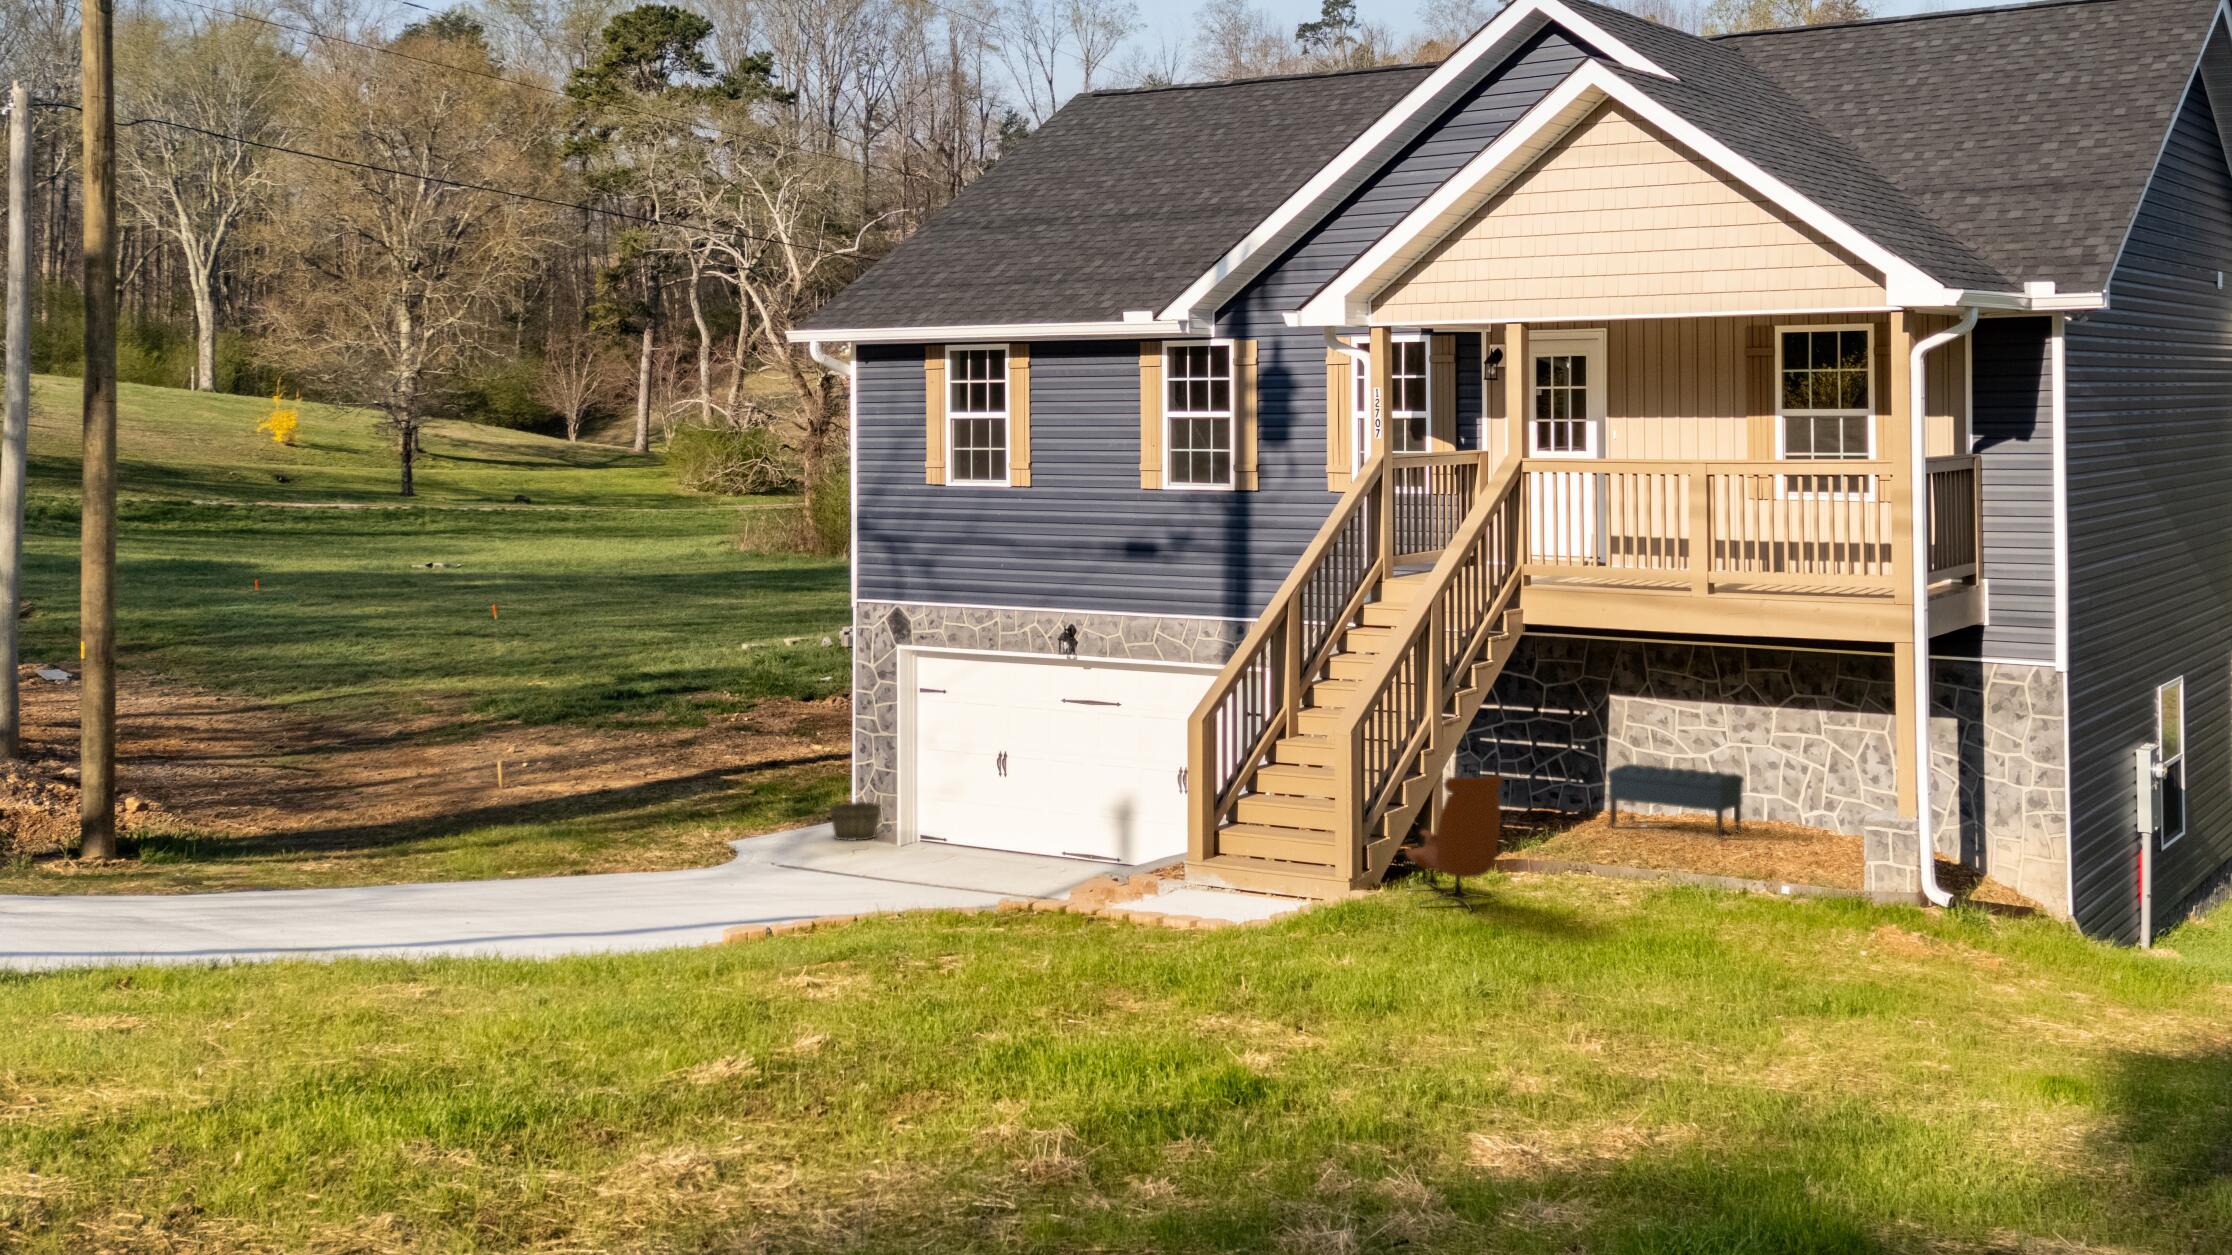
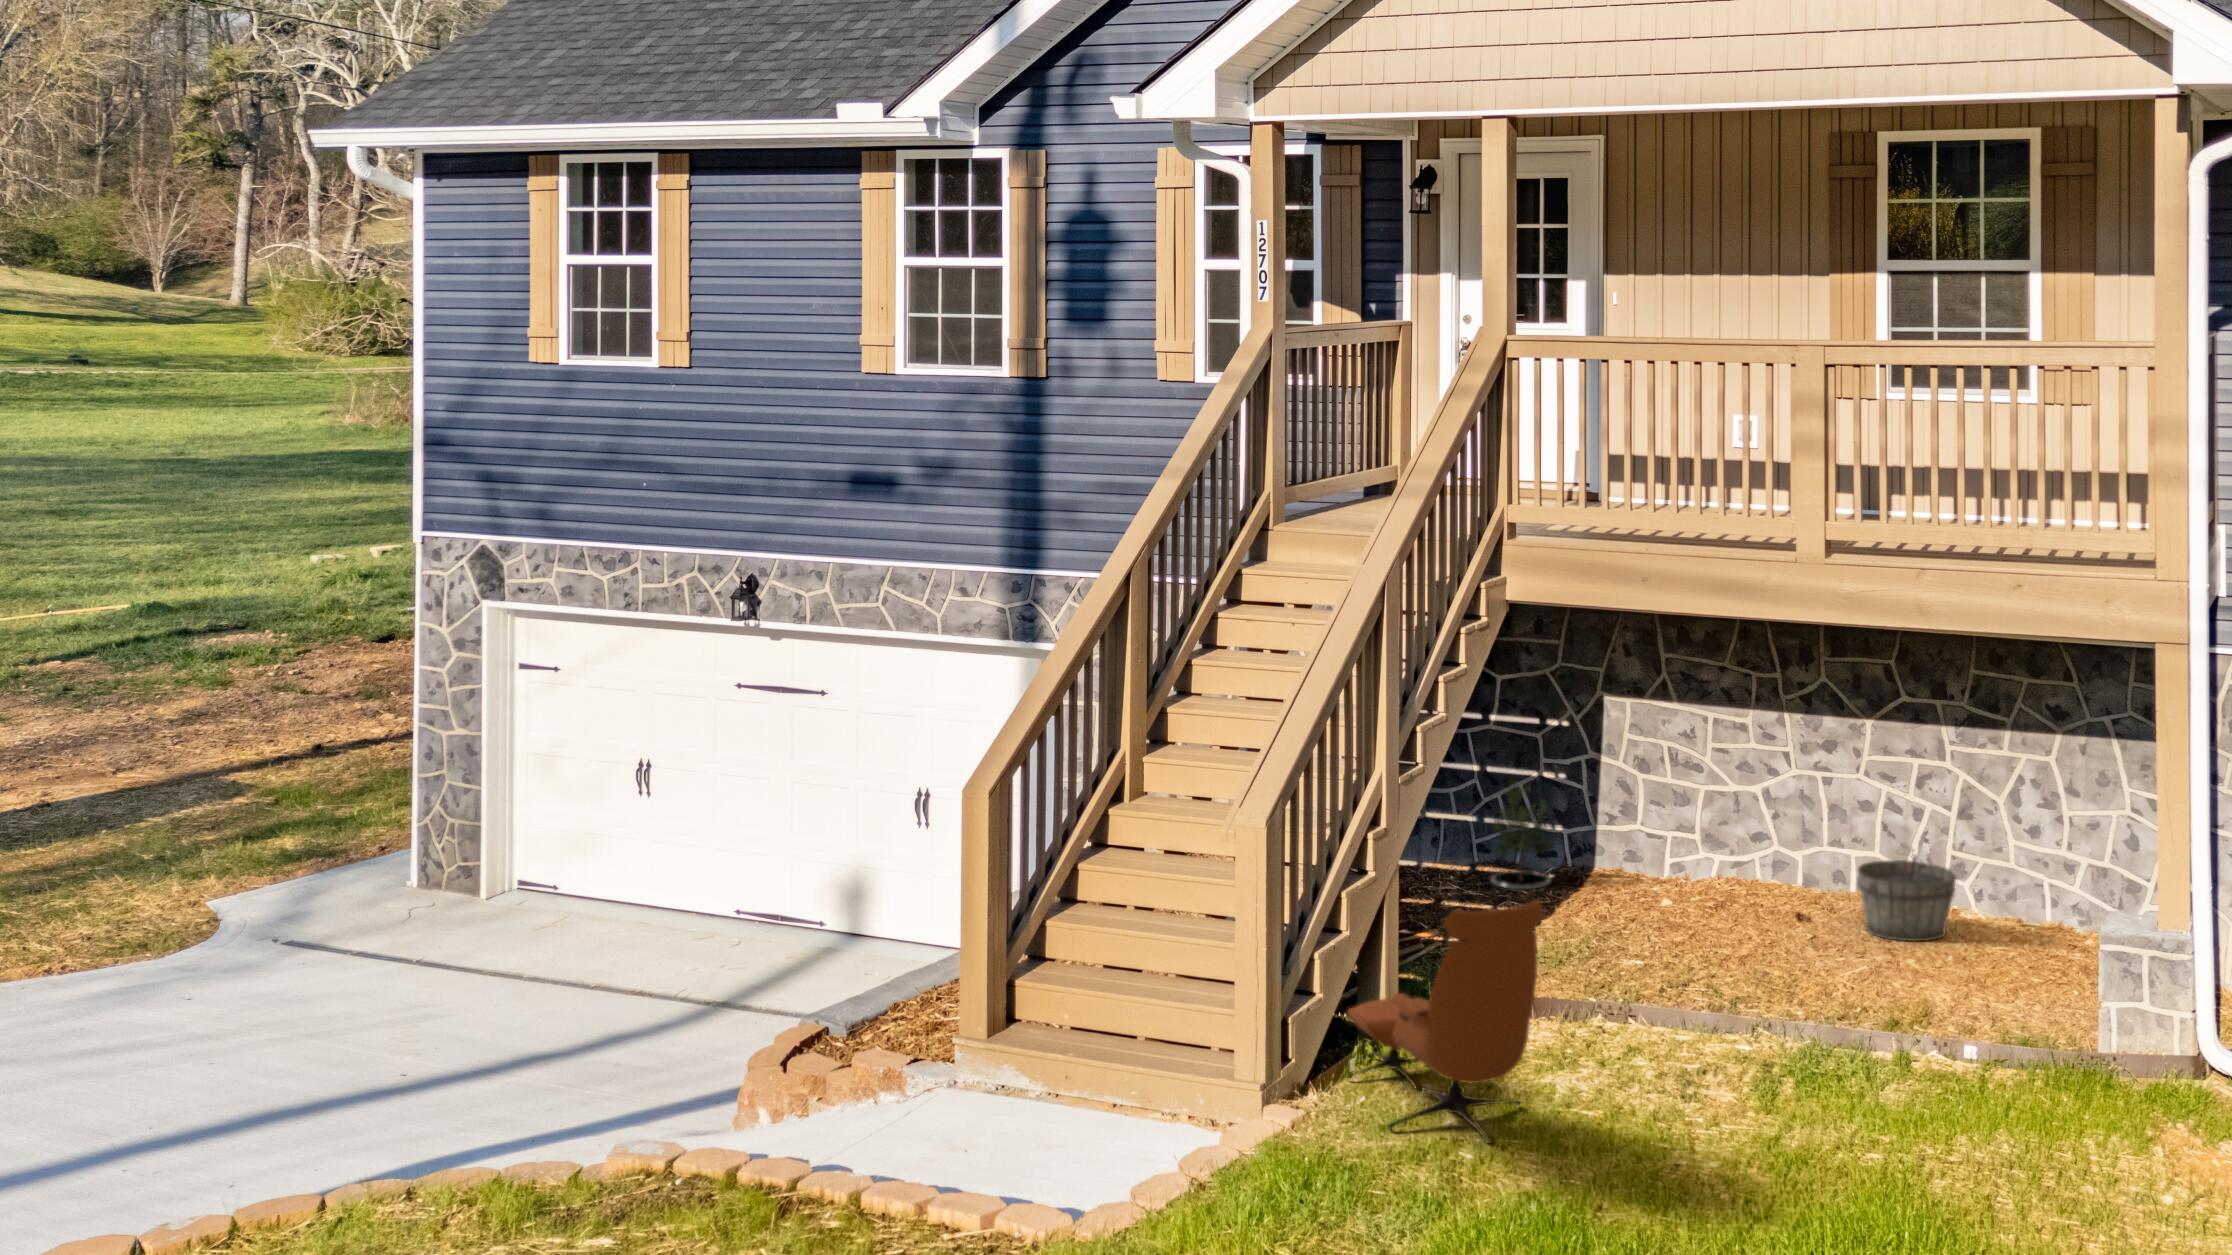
potted tree: none [1534,747,1580,822] -> present [1491,781,1554,889]
bench: present [1608,764,1744,840] -> none [1608,800,1819,926]
wooden bucket: present [830,799,882,841] -> present [1858,854,1956,942]

